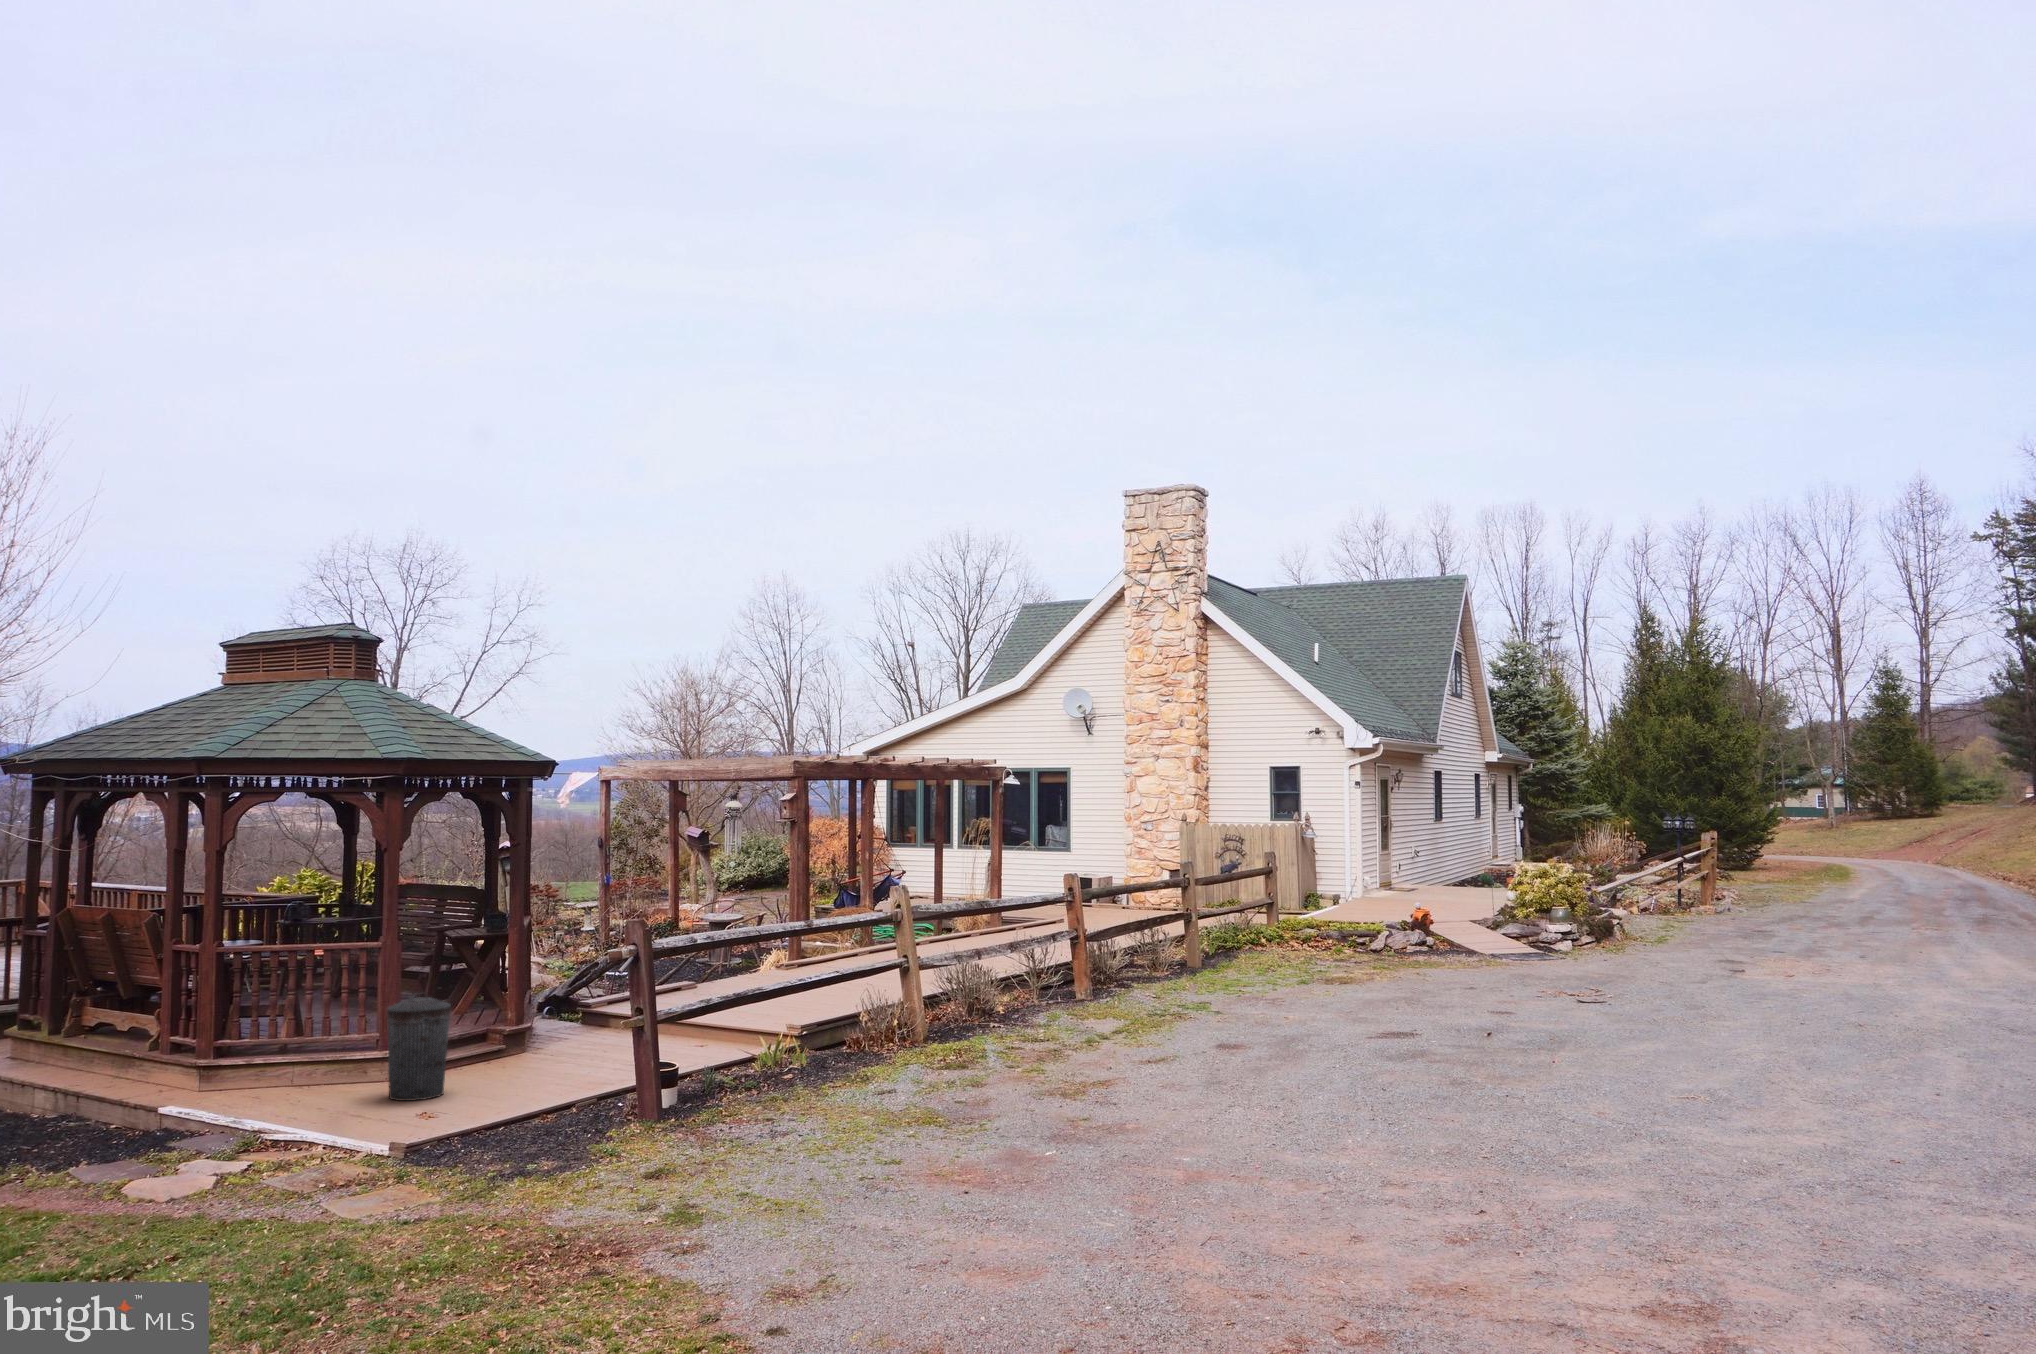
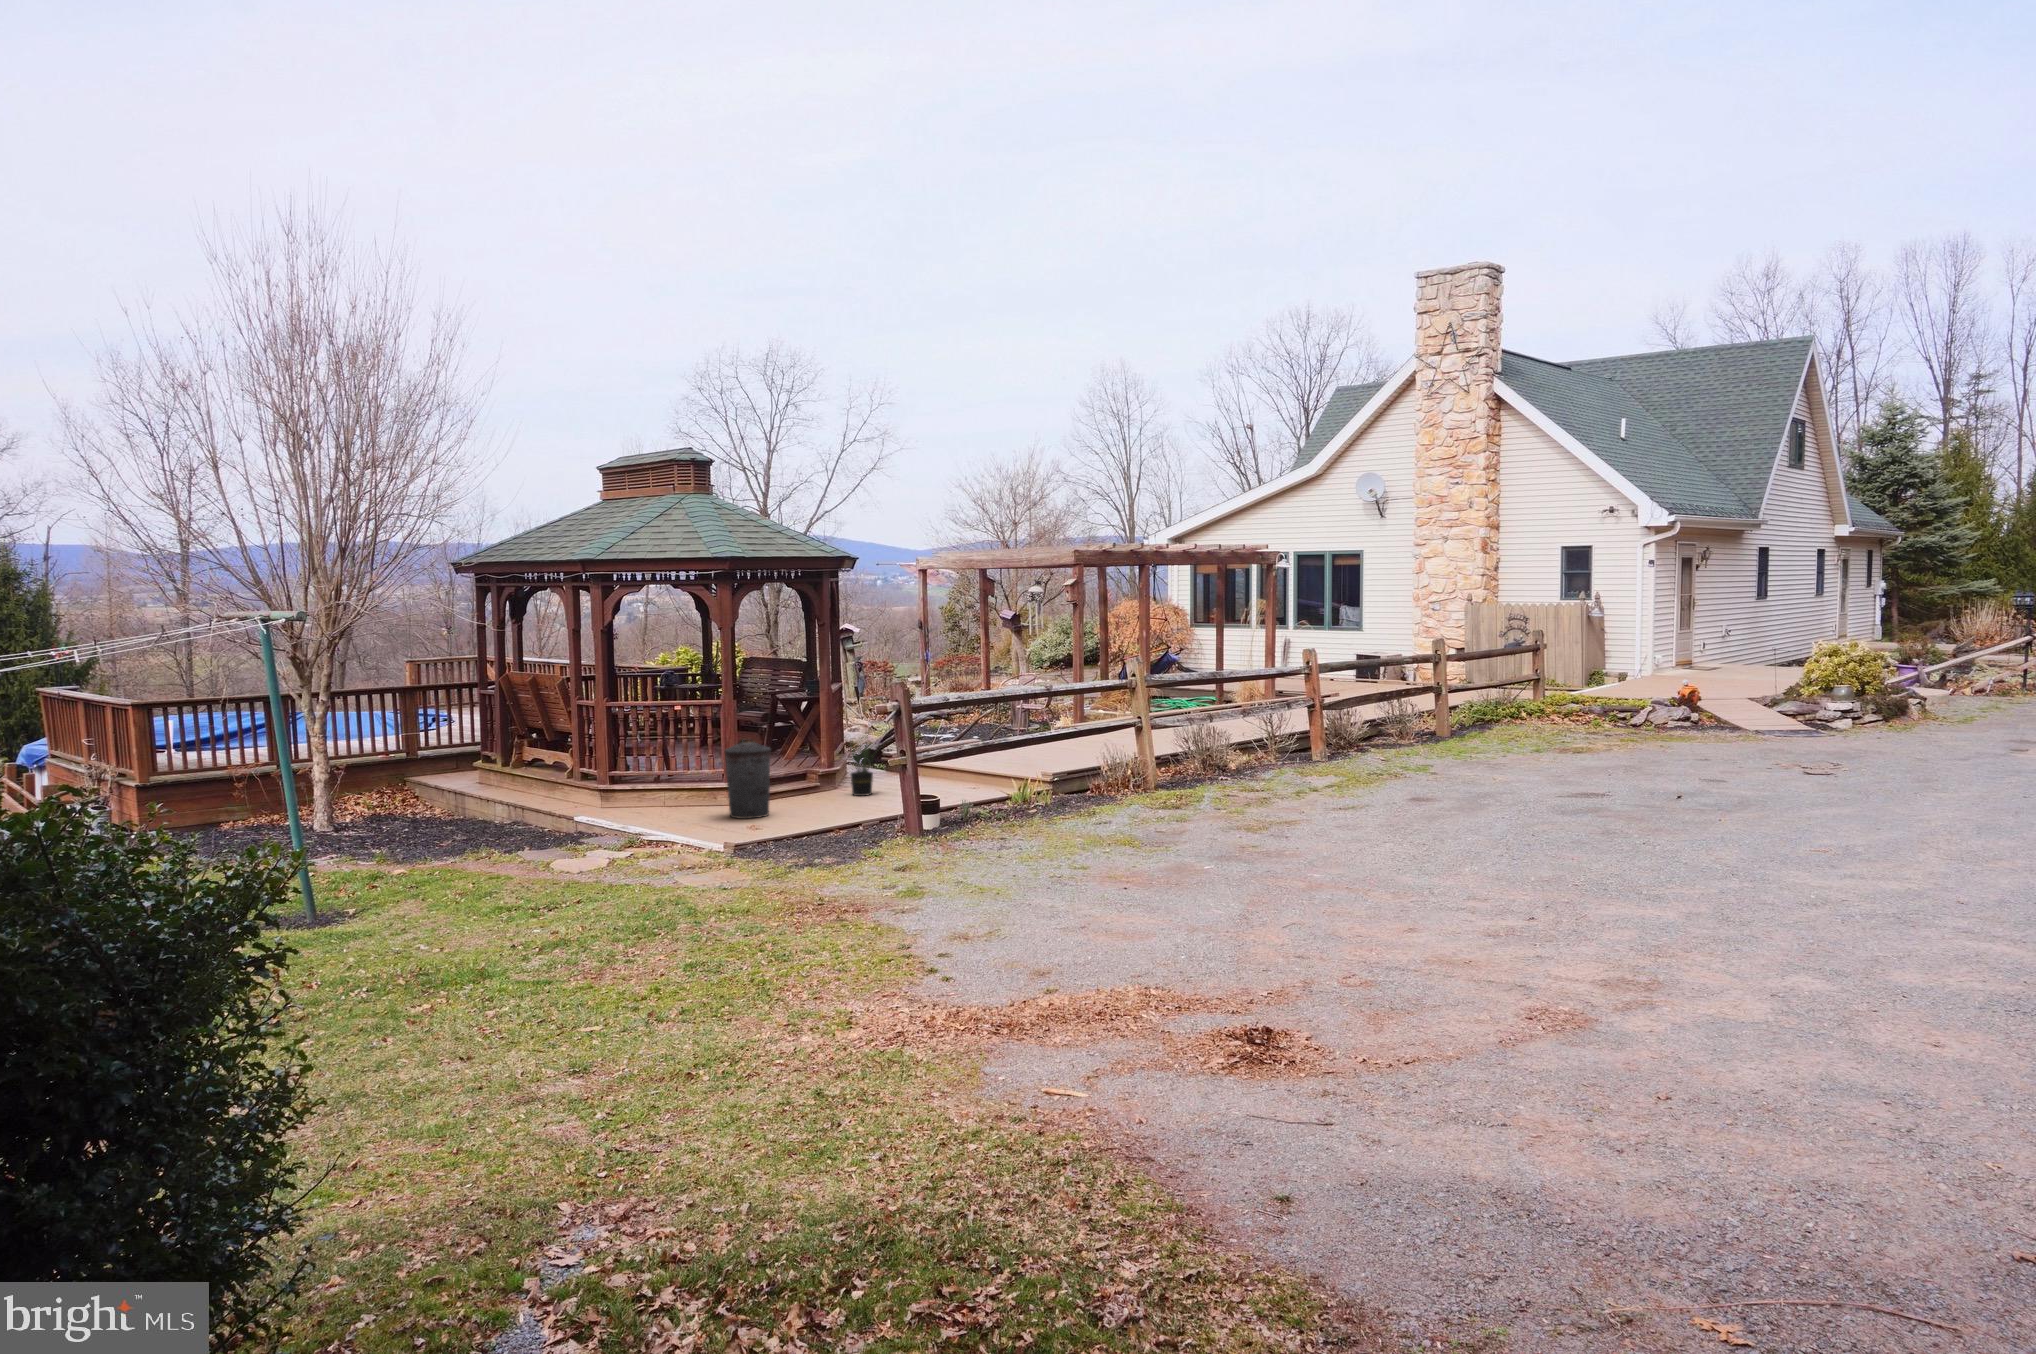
potted plant: none [533,974,588,1062] -> present [844,735,873,796]

